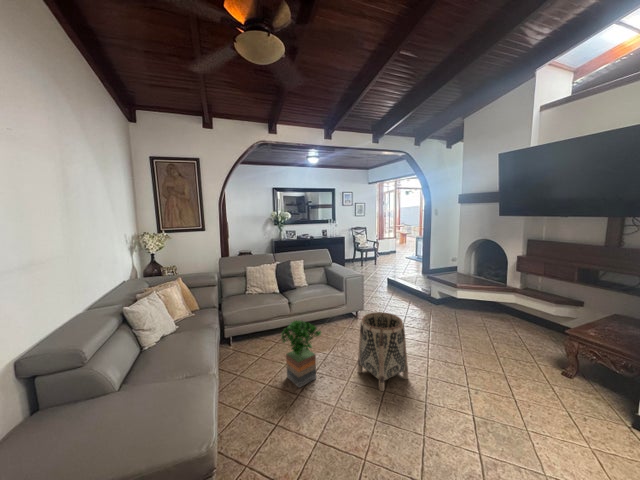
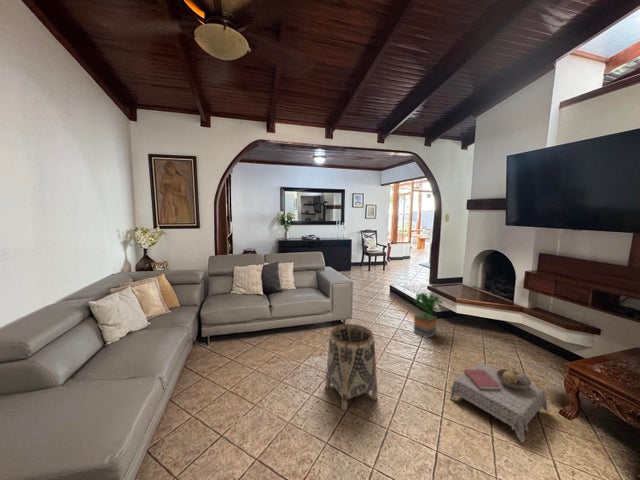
potted tree: present [281,320,321,388] -> present [414,293,442,338]
ottoman: none [470,338,553,401] -> present [450,362,547,443]

